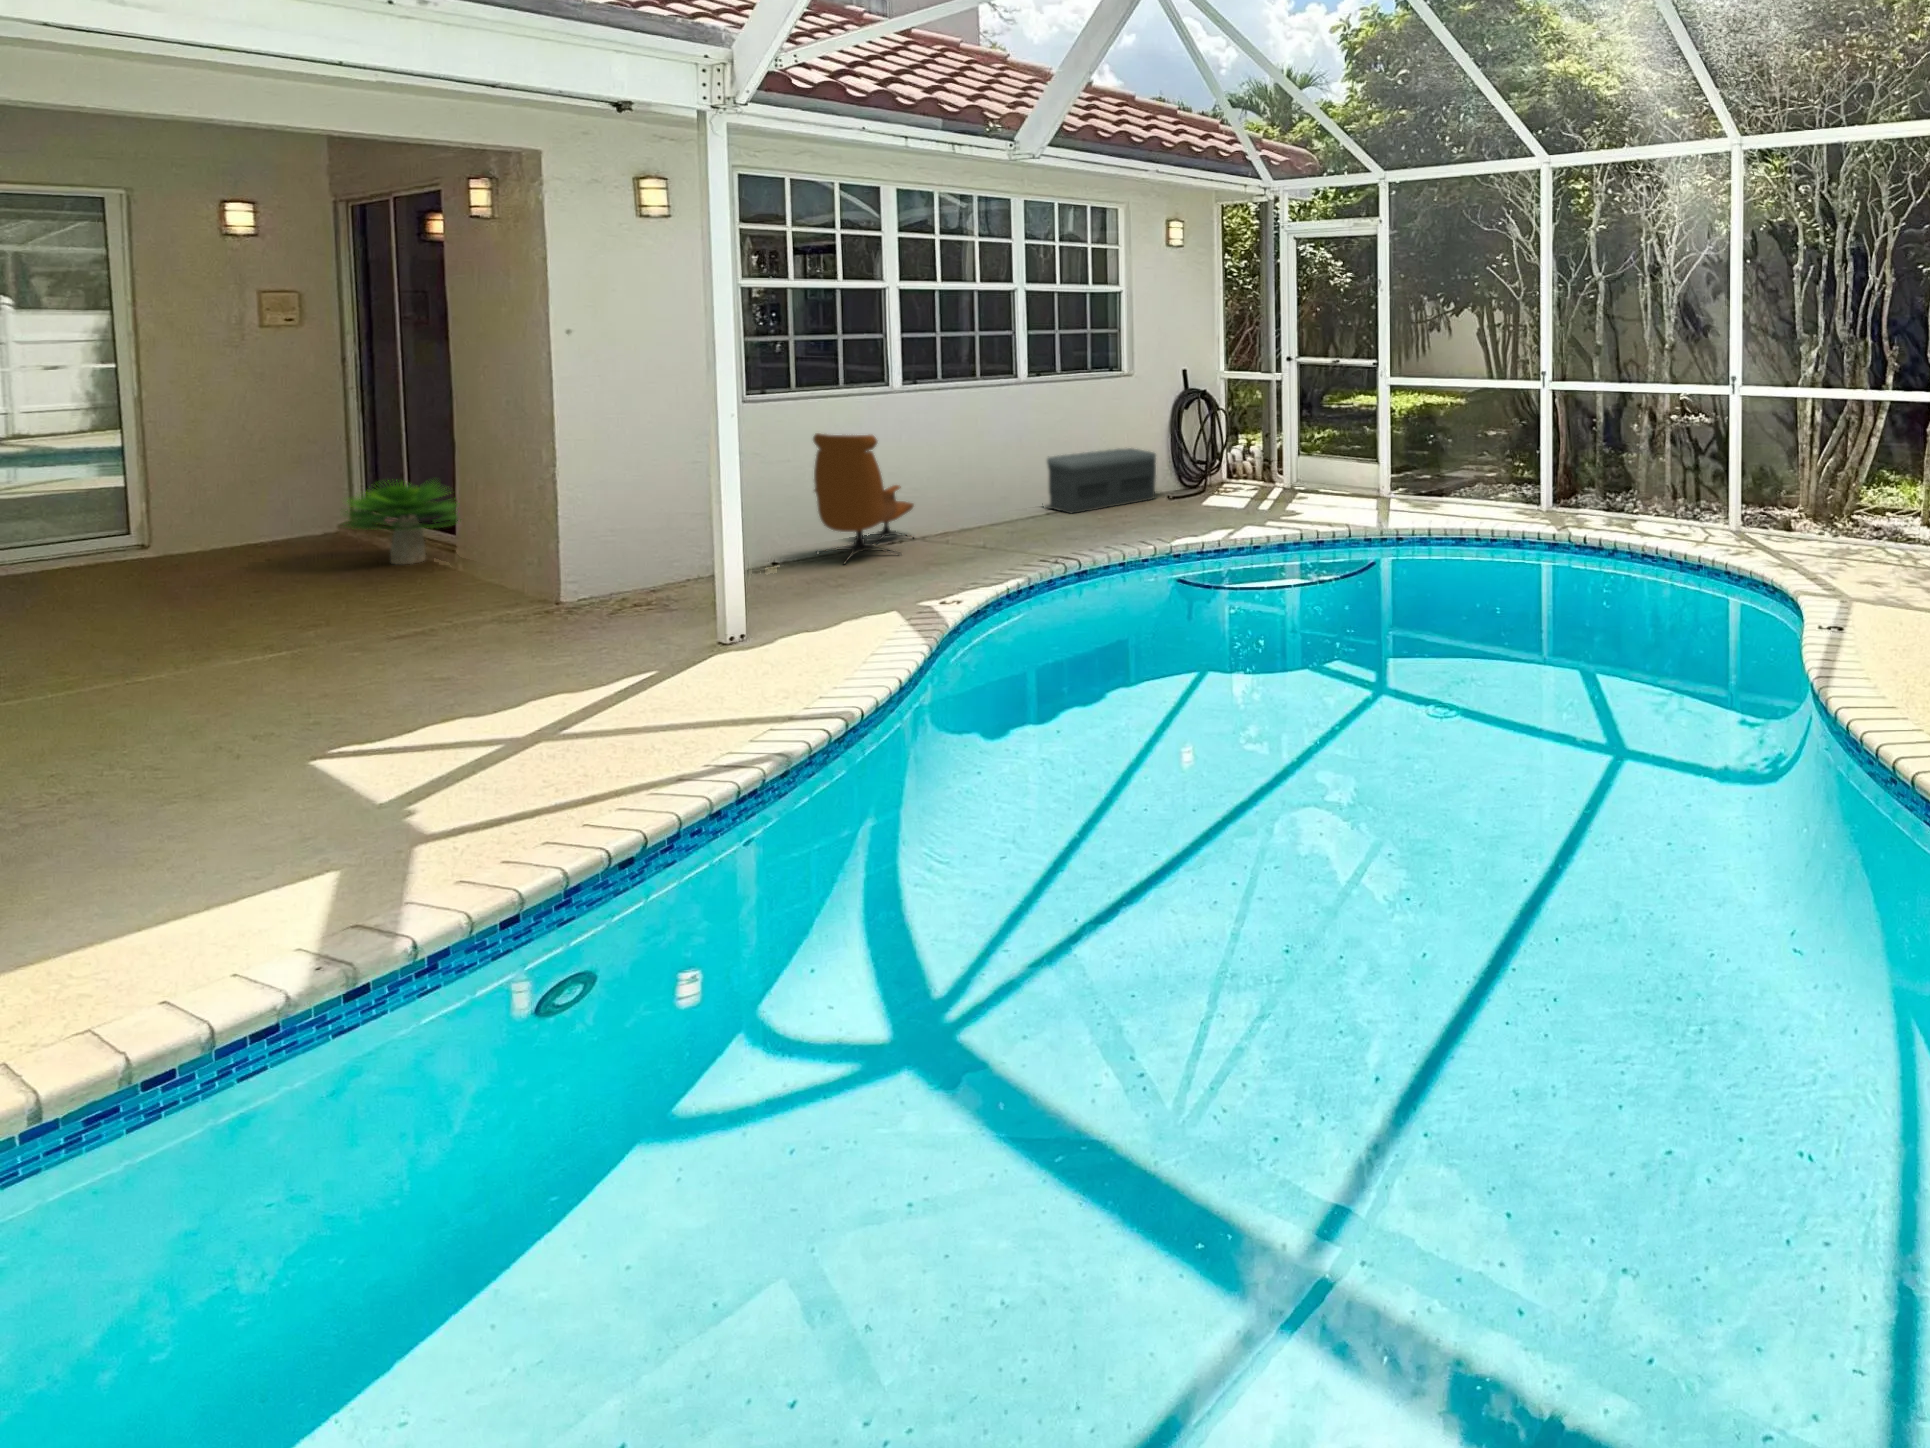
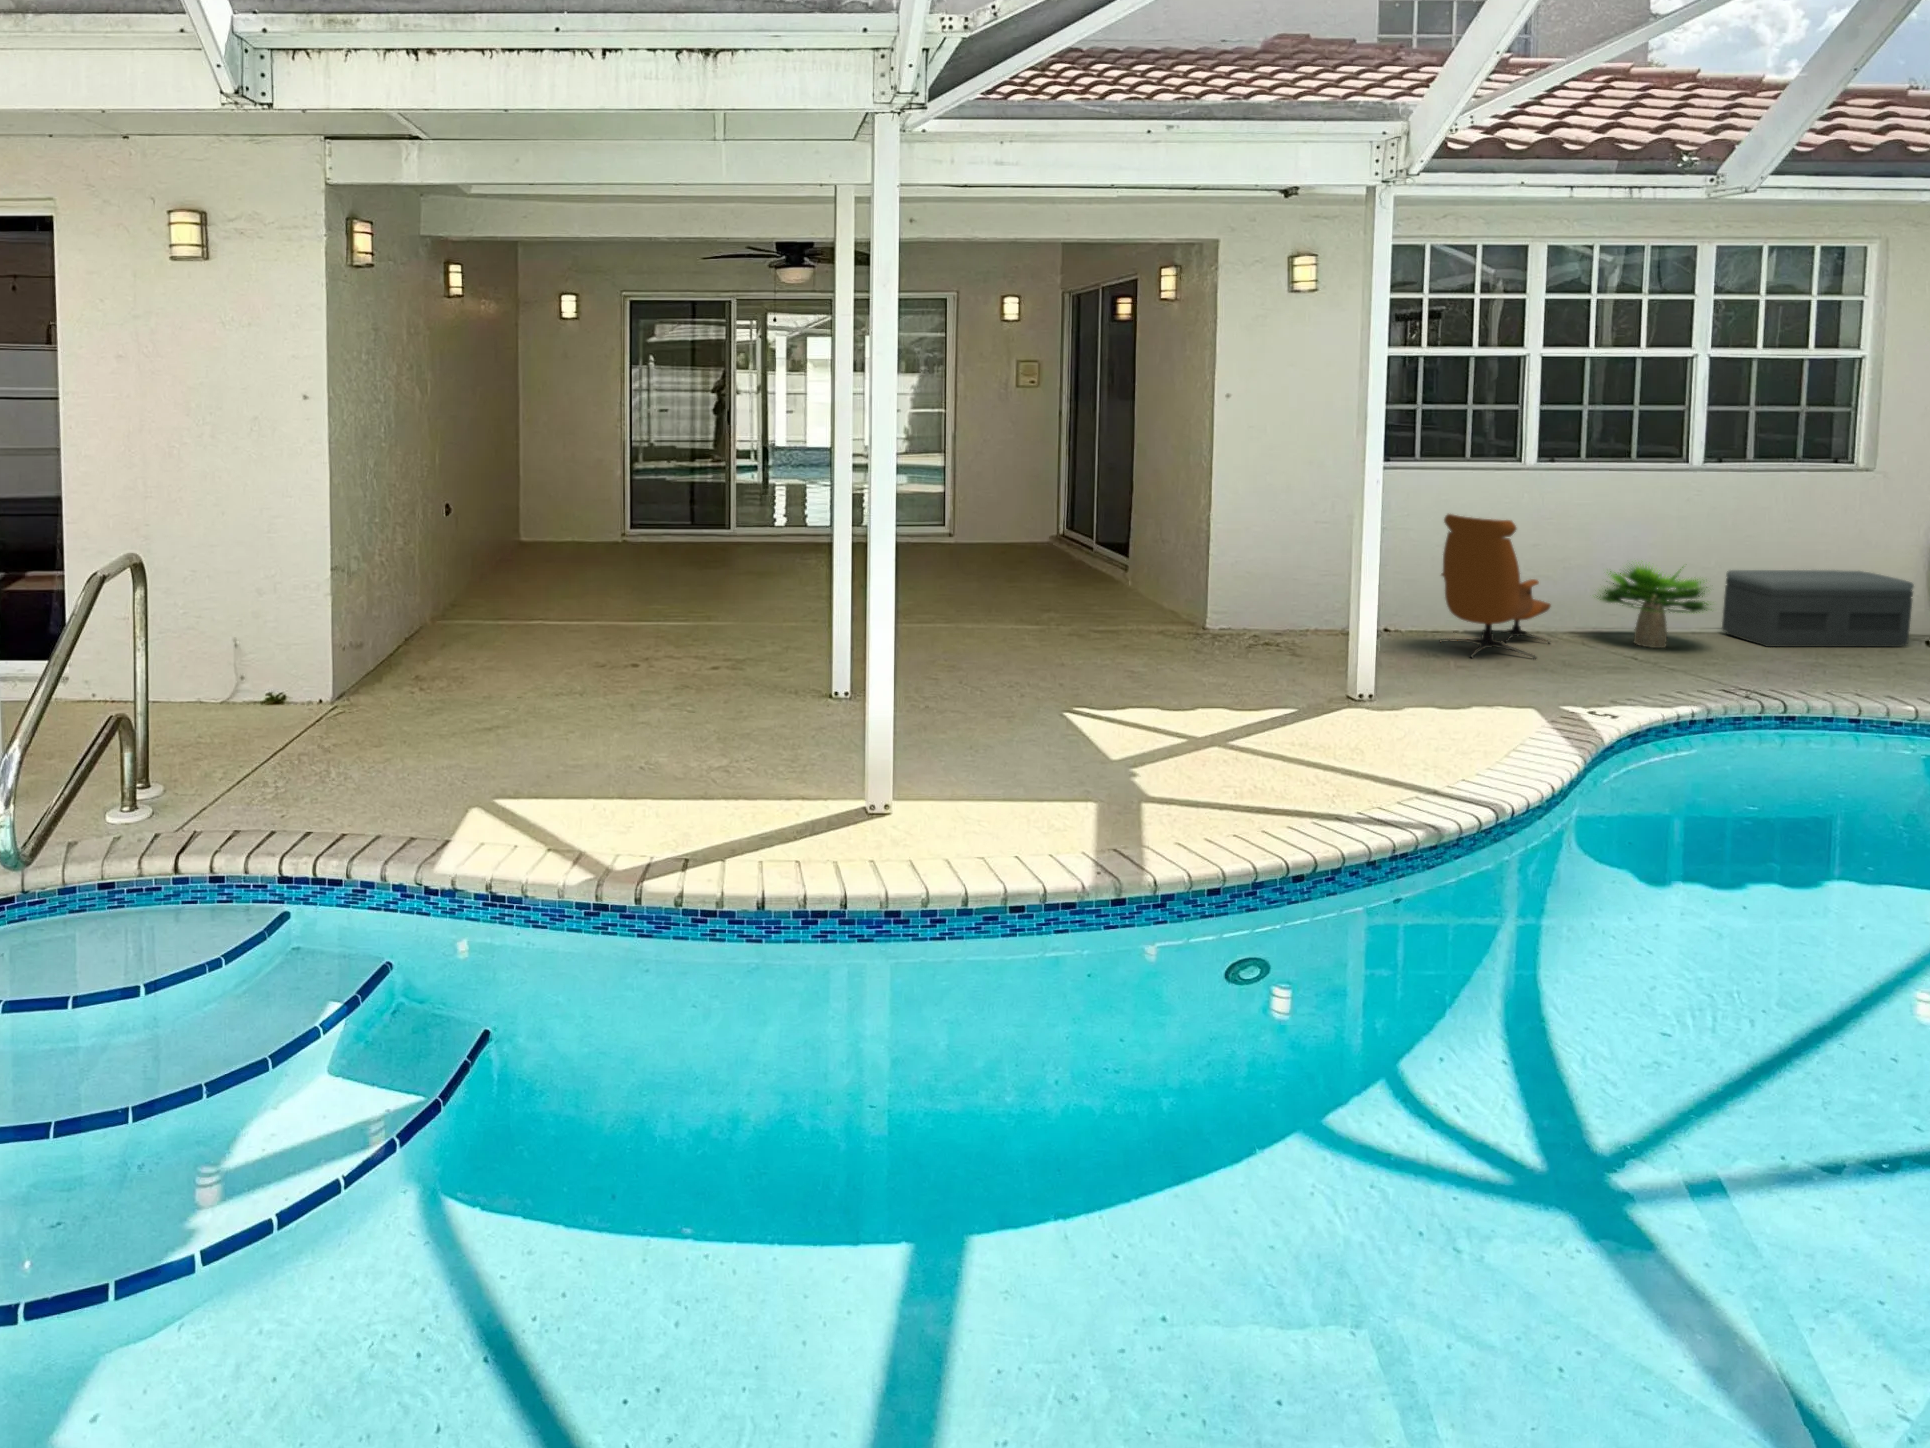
potted plant: present [345,481,462,564] -> present [1597,564,1712,648]

